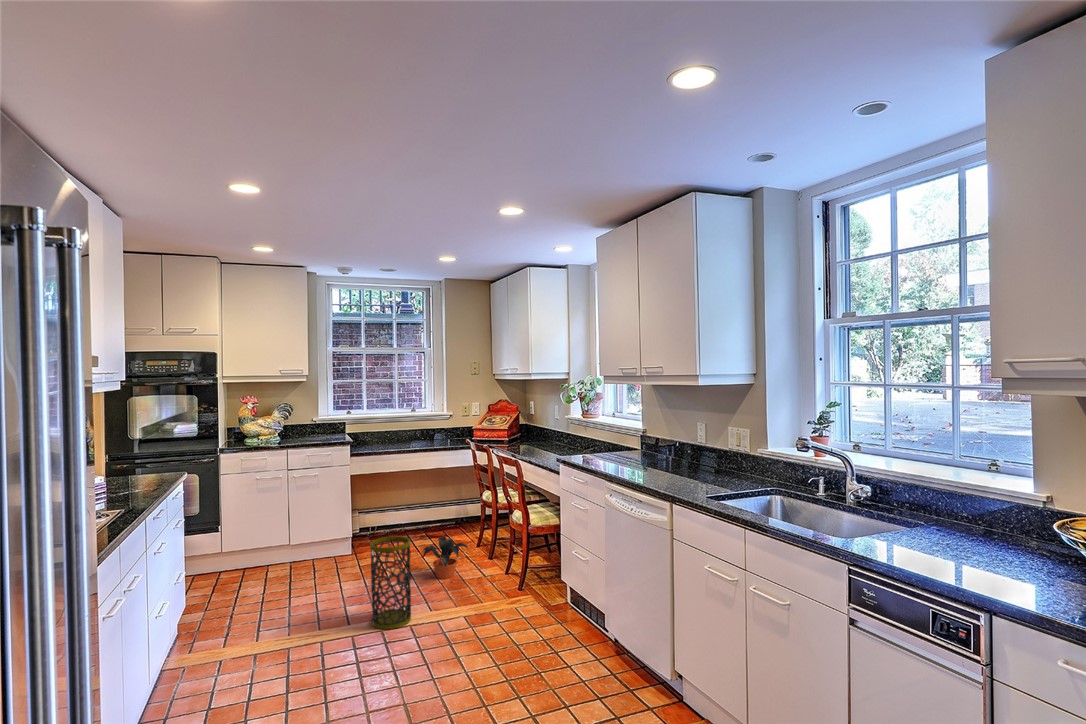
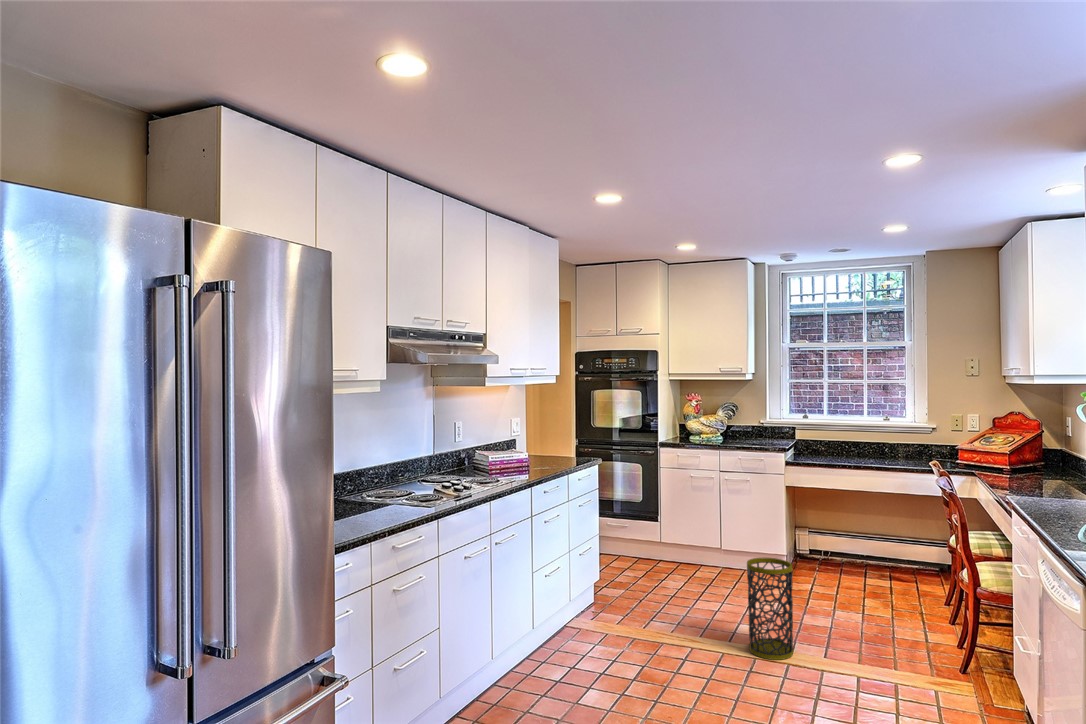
potted plant: present [423,536,468,579] -> none [838,577,903,630]

